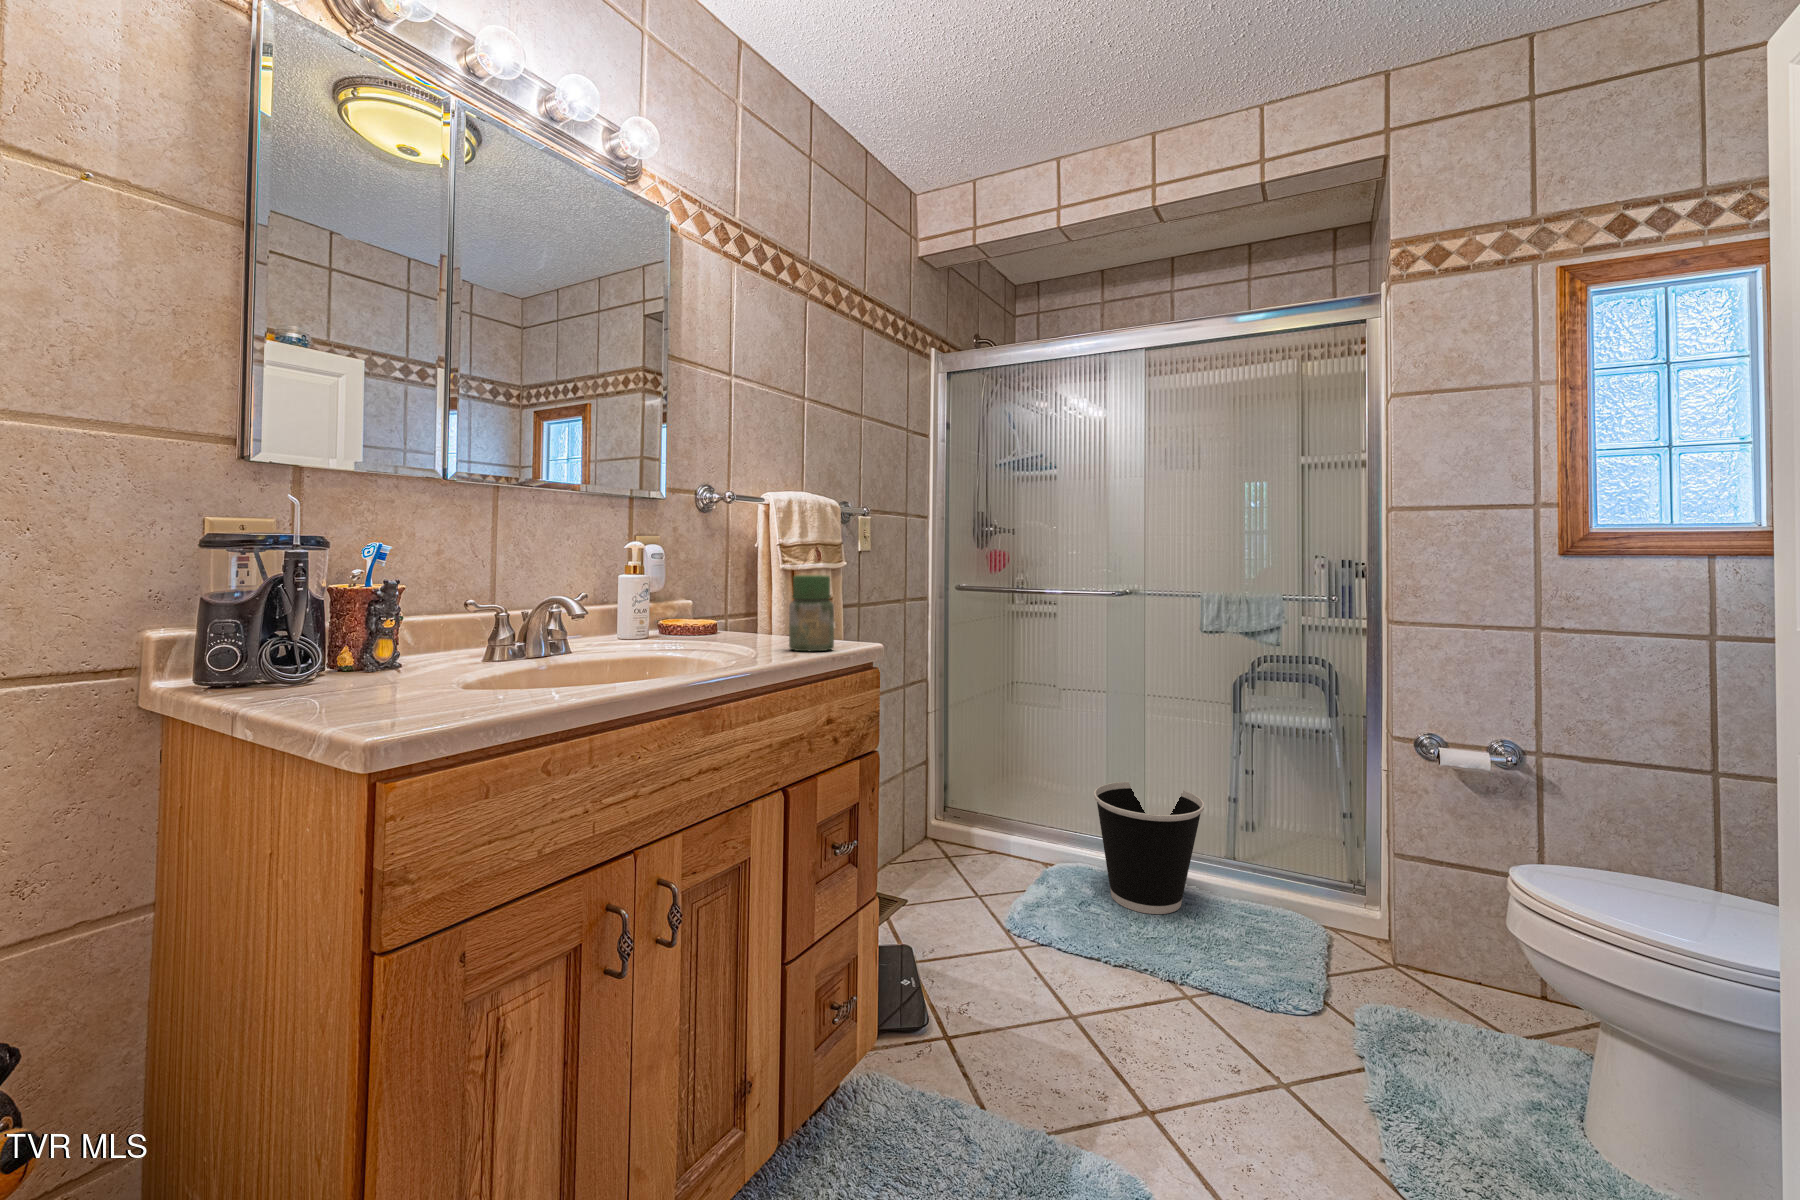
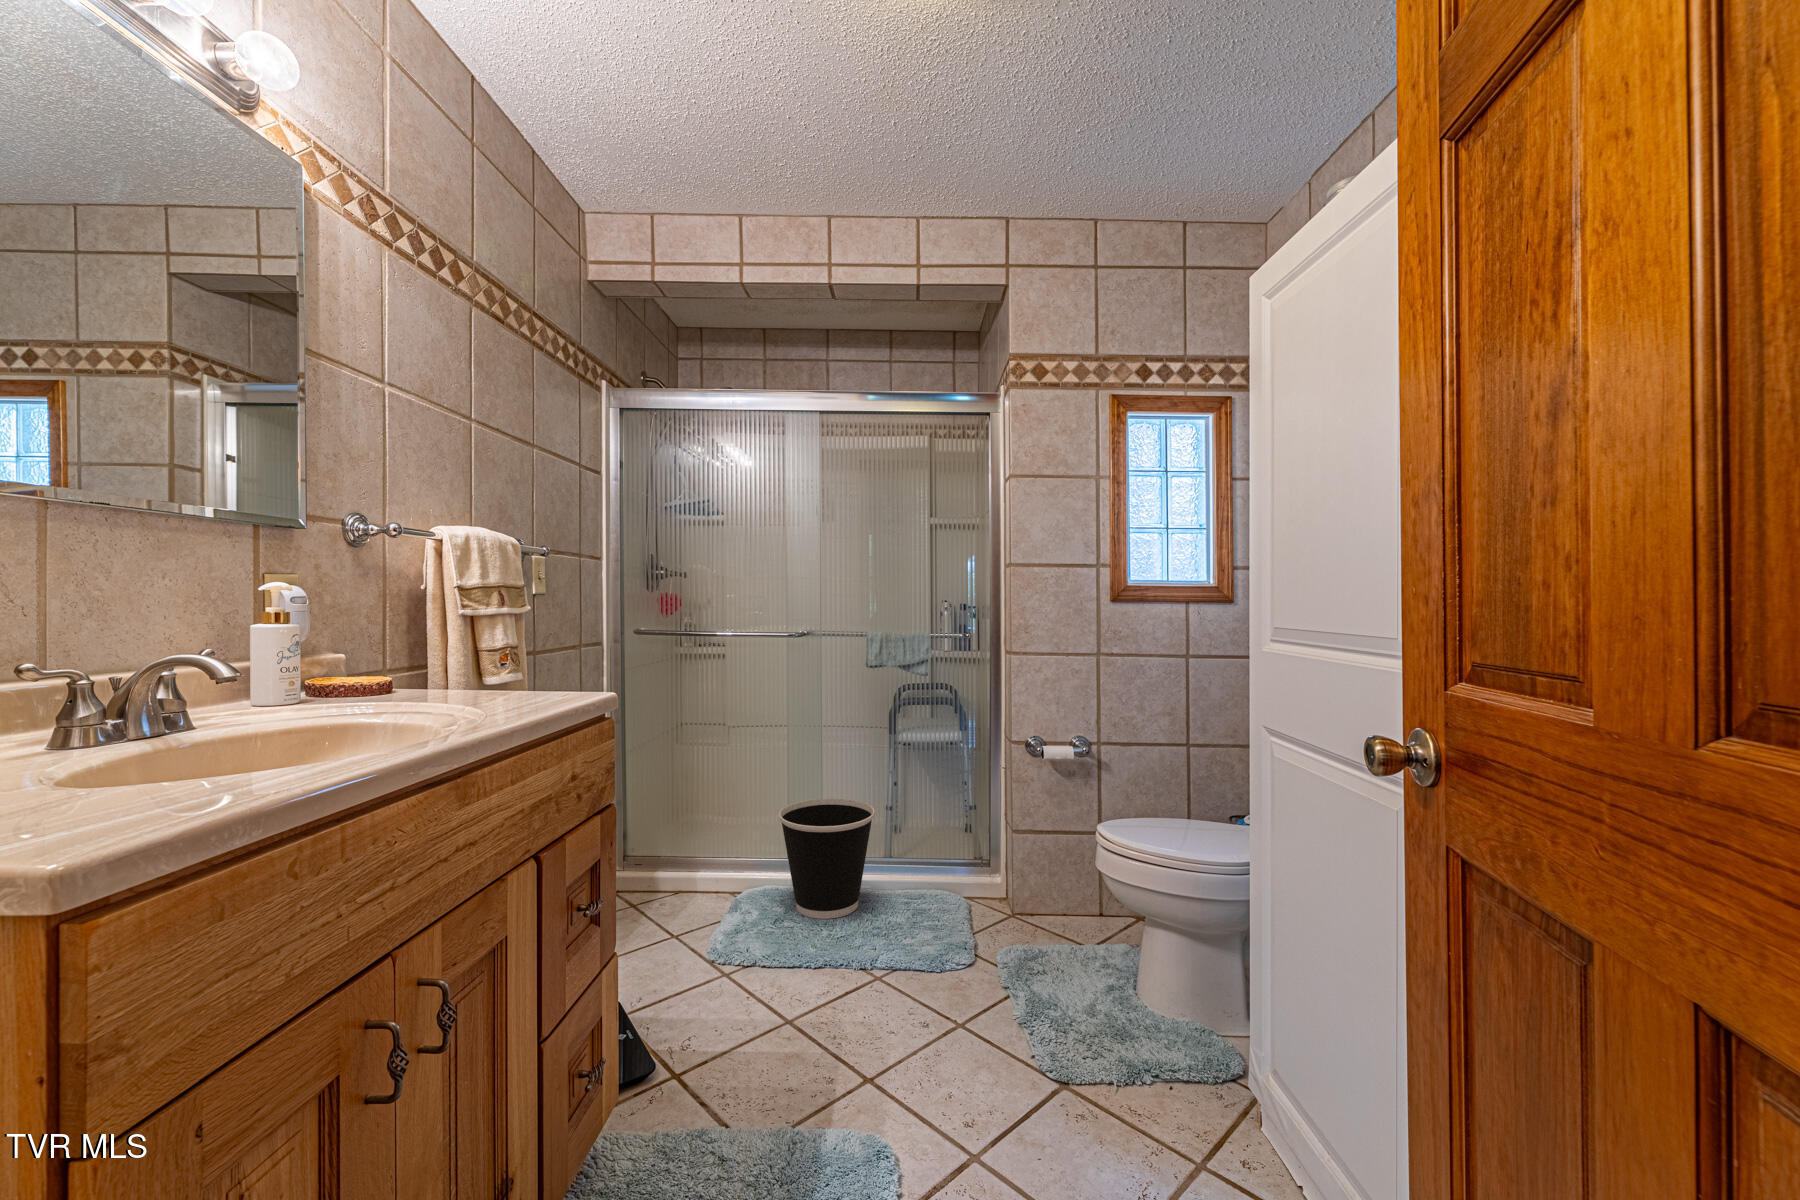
jar: present [789,575,834,651] -> none [519,623,571,703]

